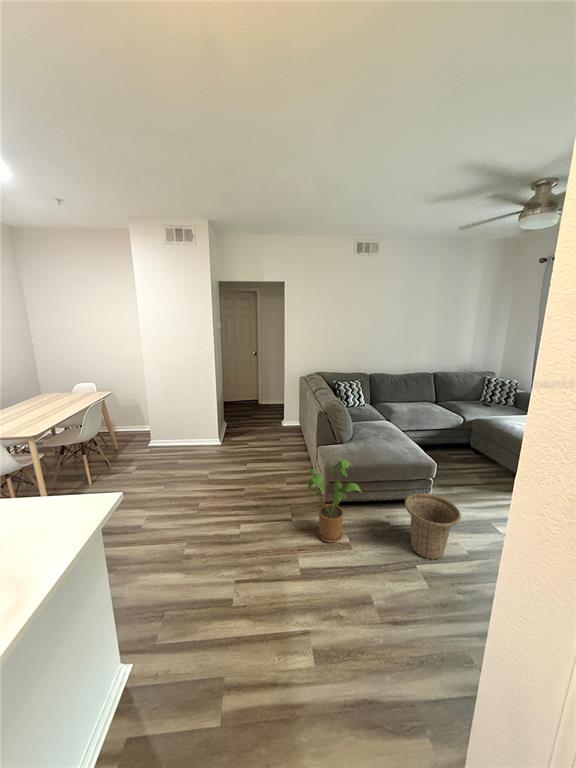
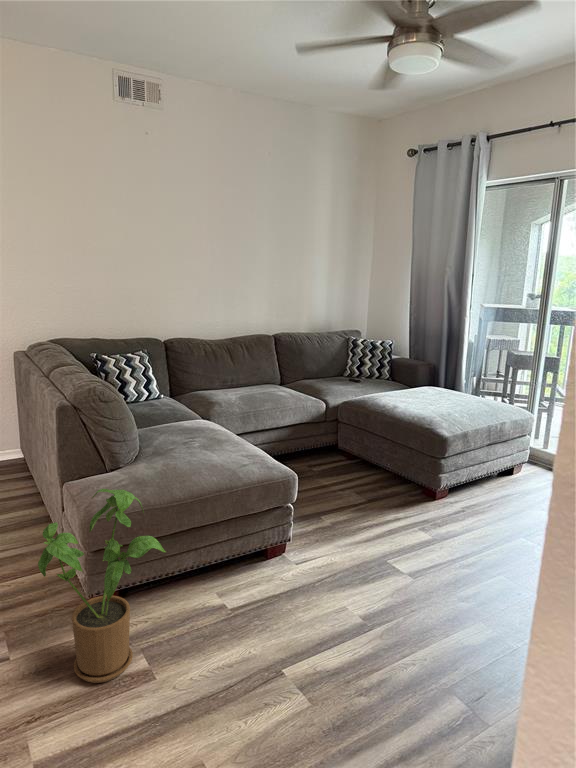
basket: present [405,493,461,560] -> none [251,528,348,651]

